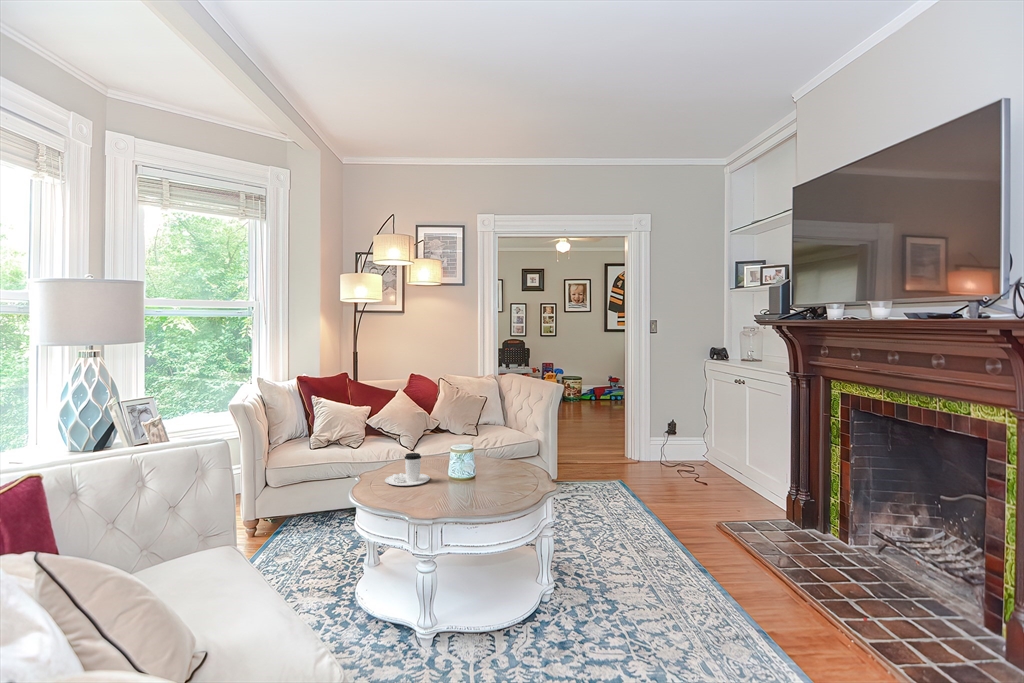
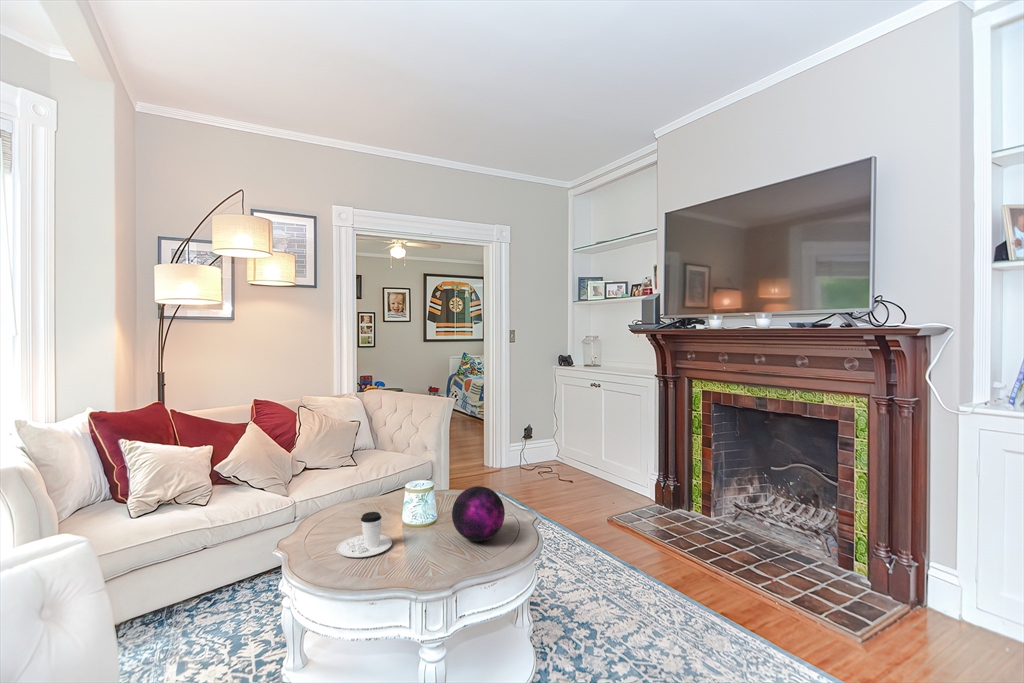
decorative orb: none [472,443,519,491] -> present [452,486,505,541]

